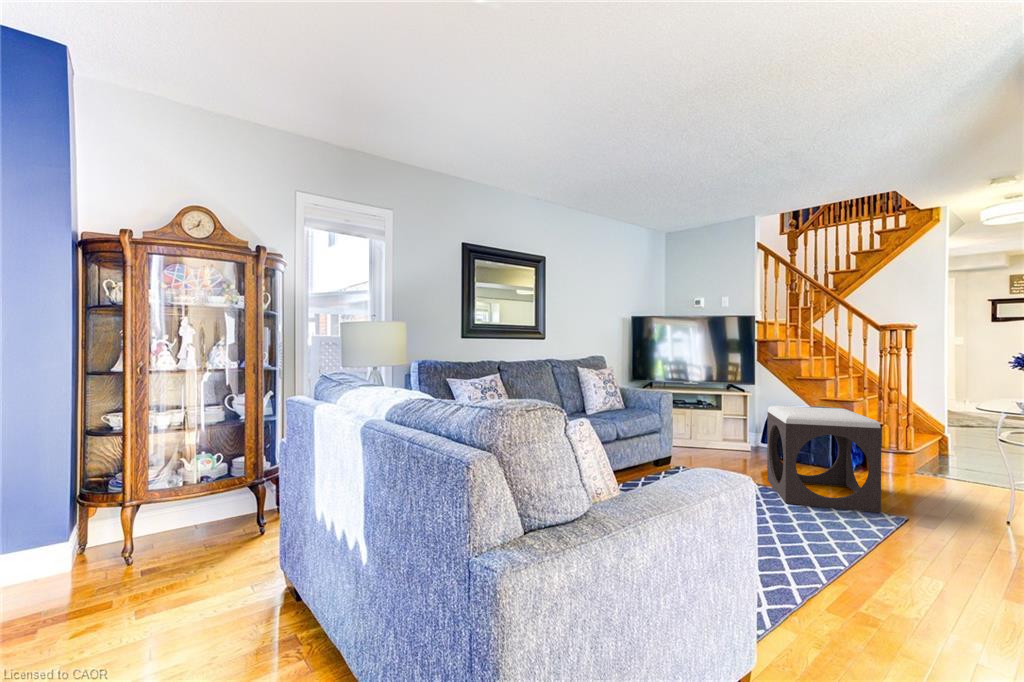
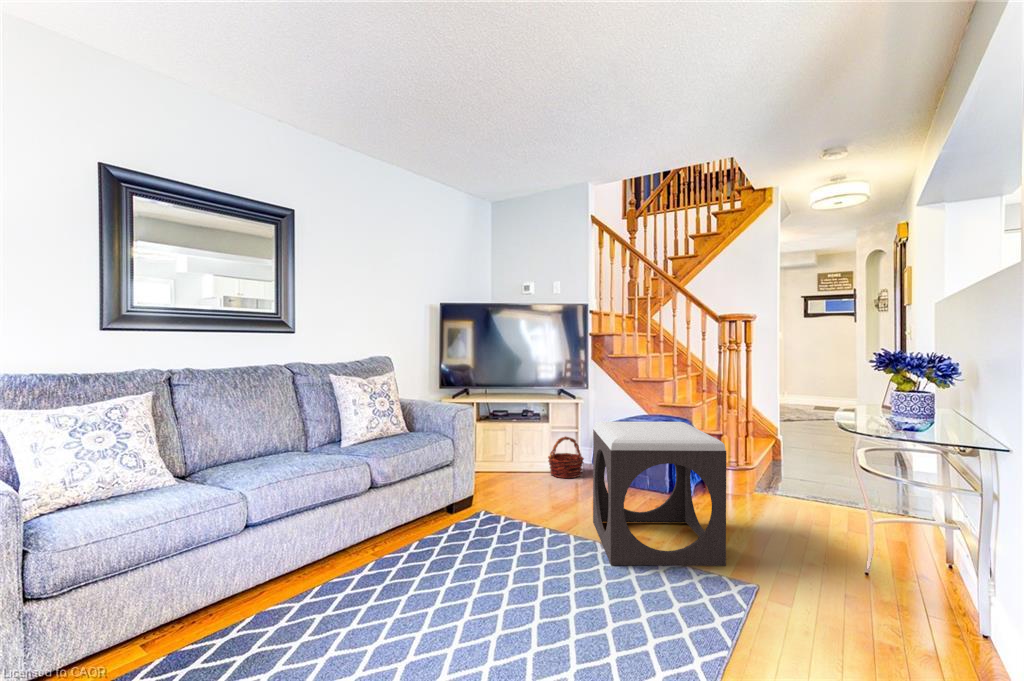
basket: none [722,420,754,453] -> present [548,436,584,478]

